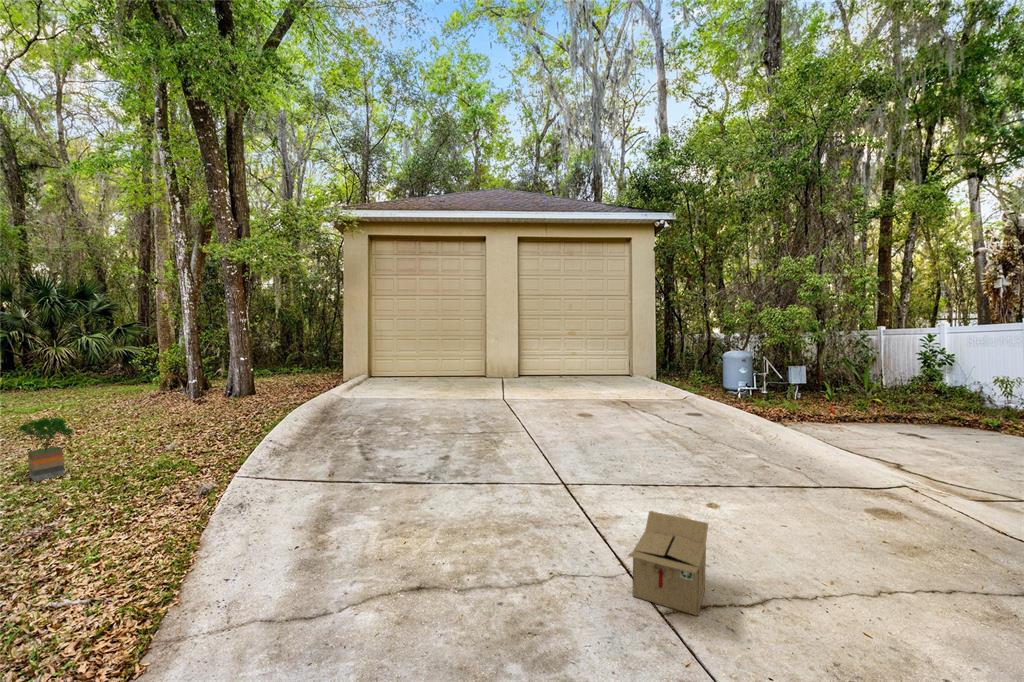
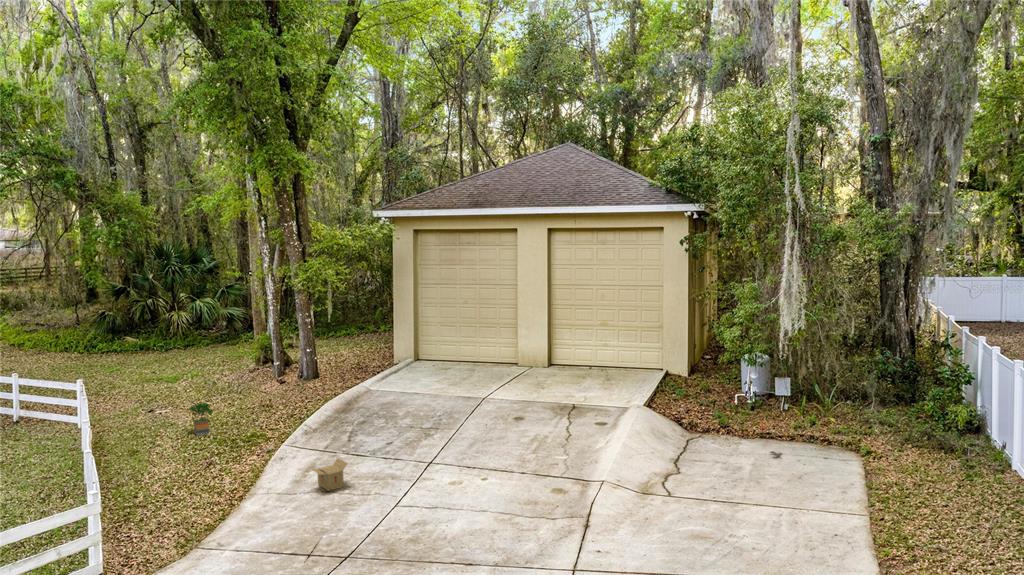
cardboard box: present [628,511,708,616] -> present [312,458,348,491]

